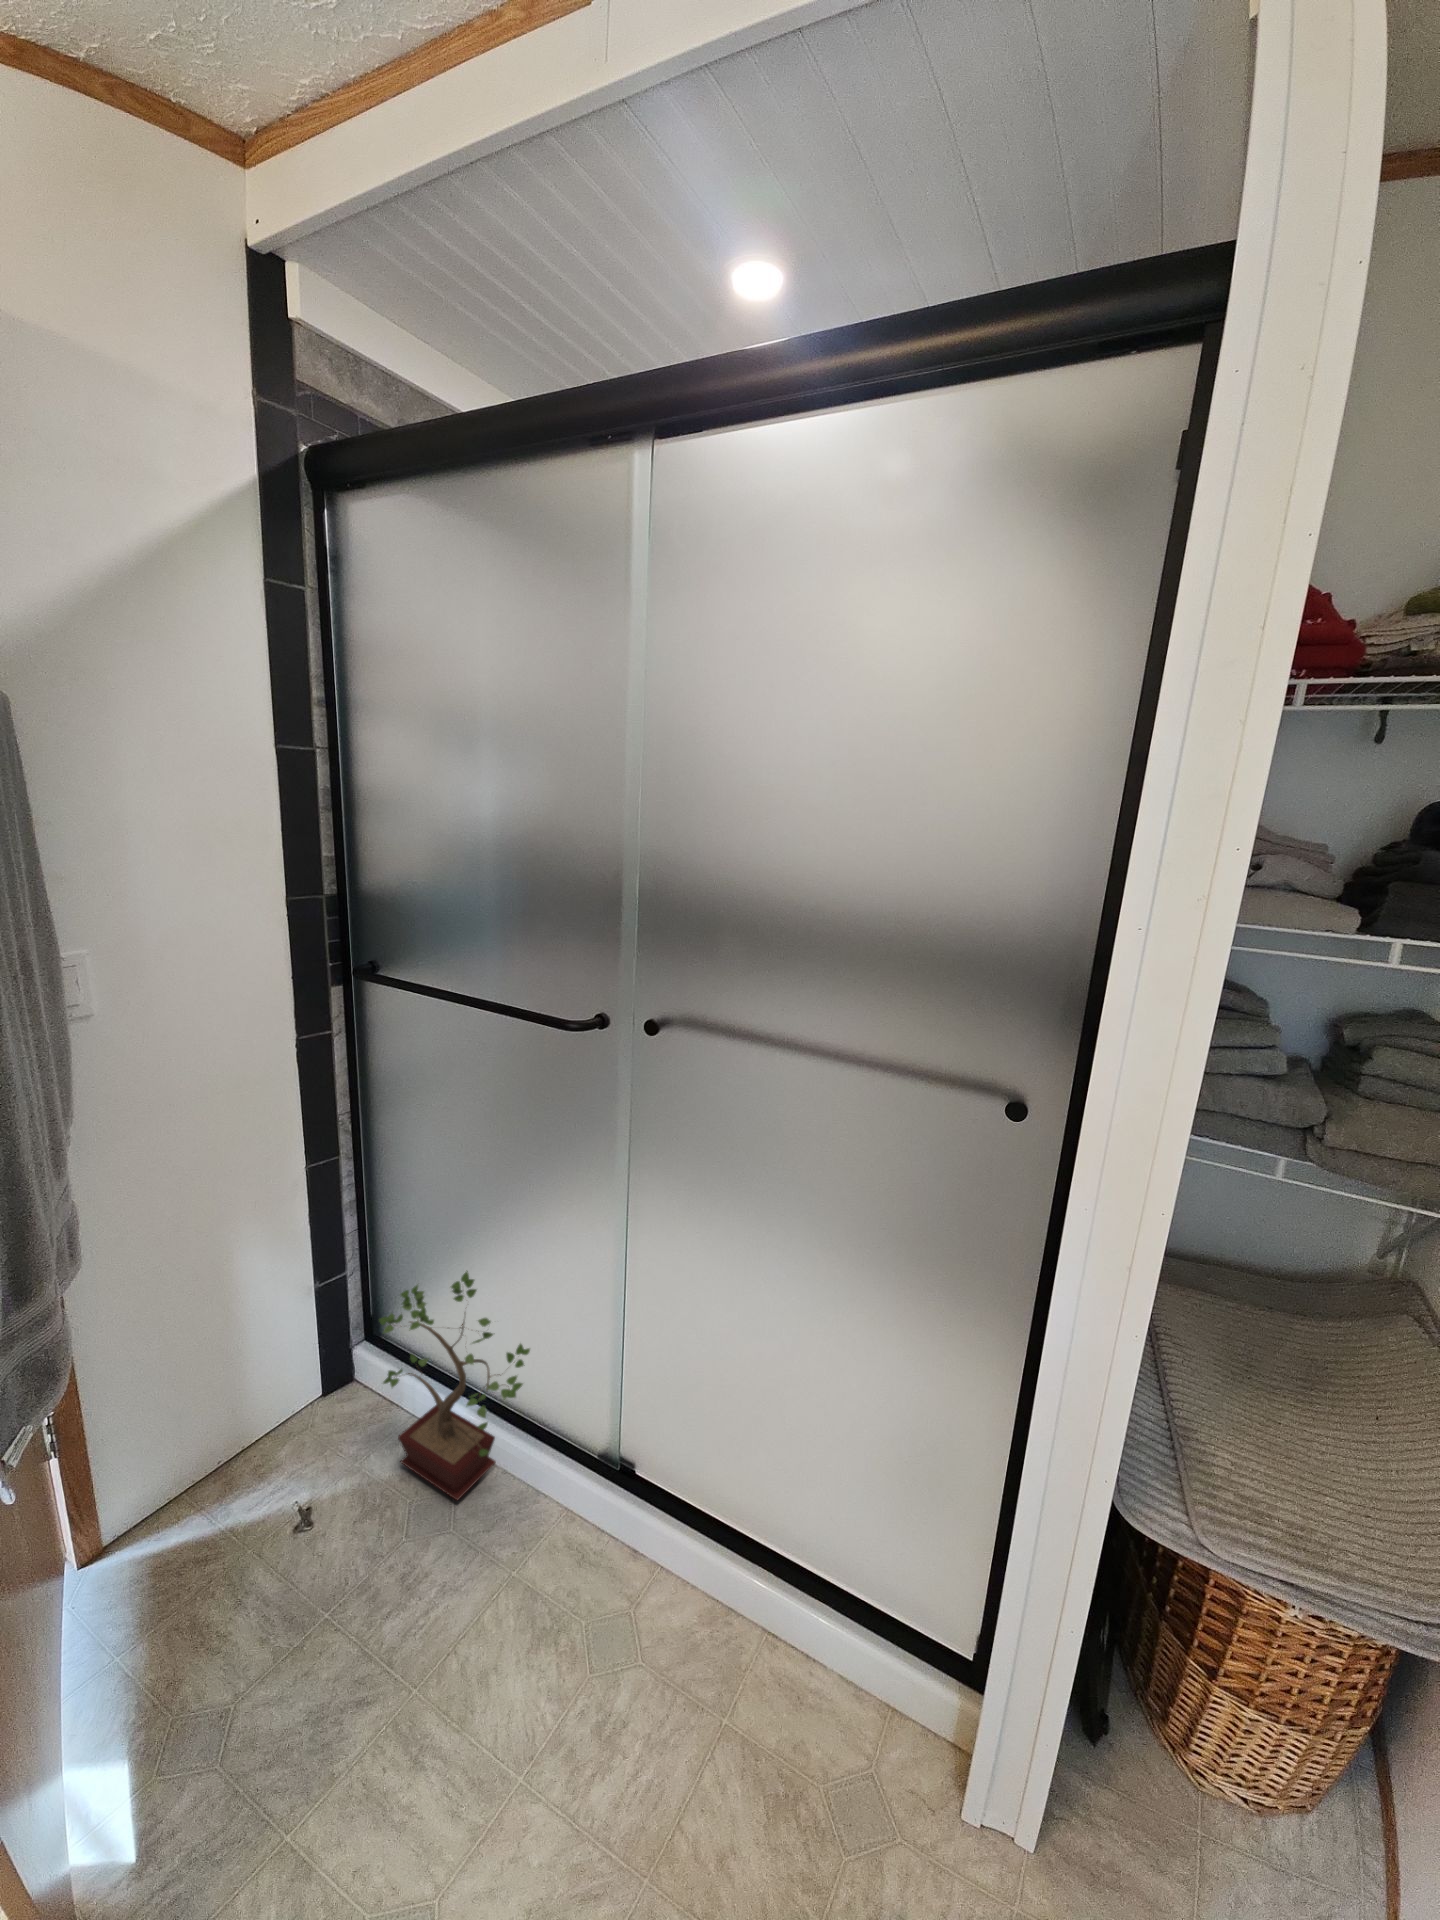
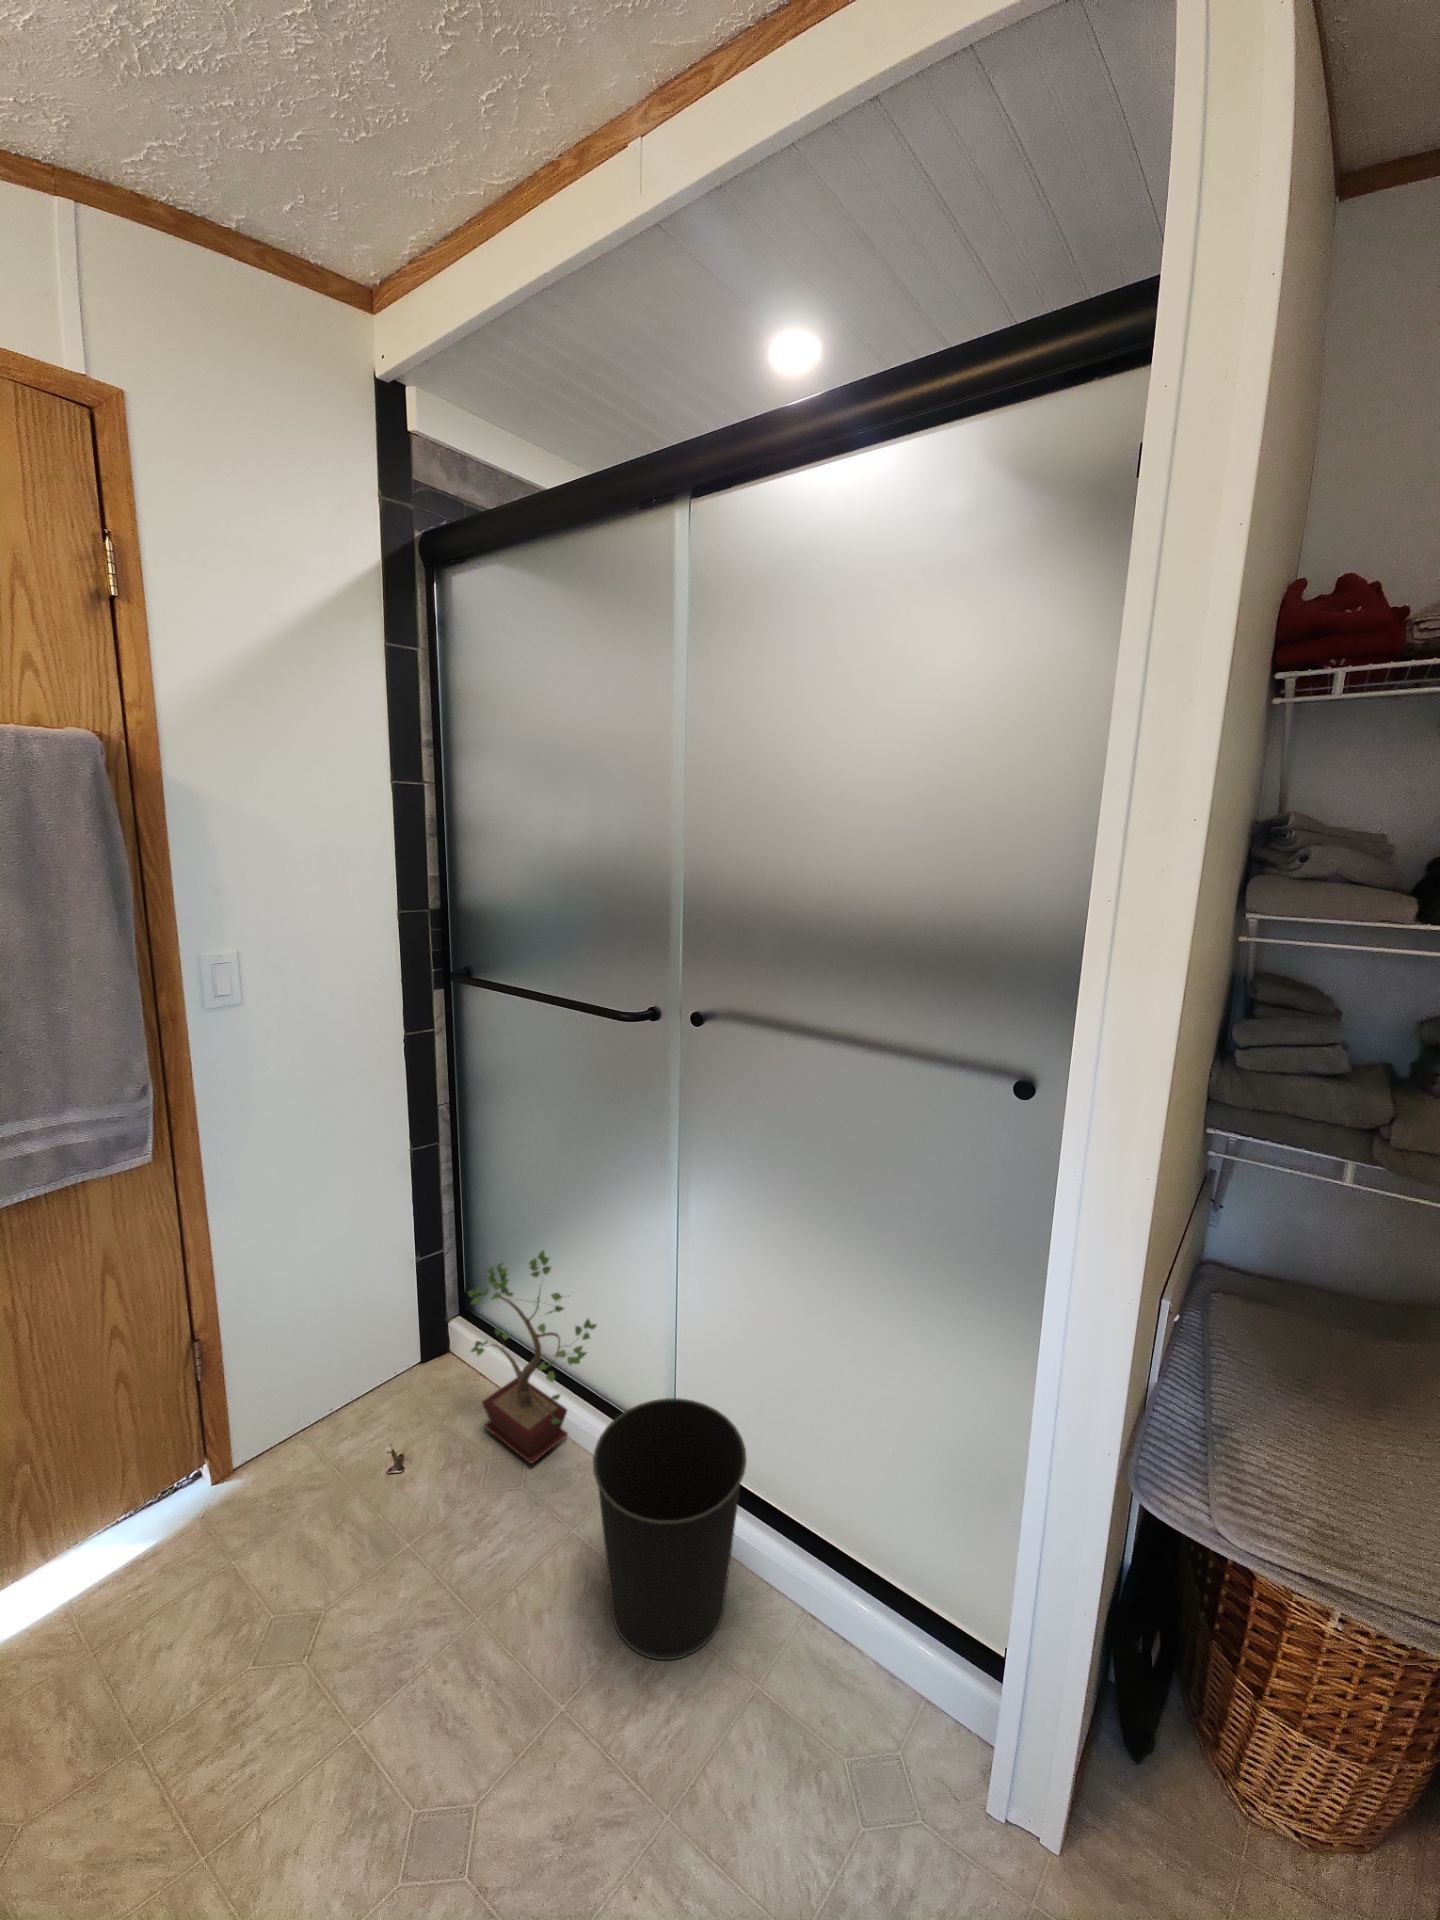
wastebasket: none [538,1425,705,1707] -> present [593,1398,747,1660]

